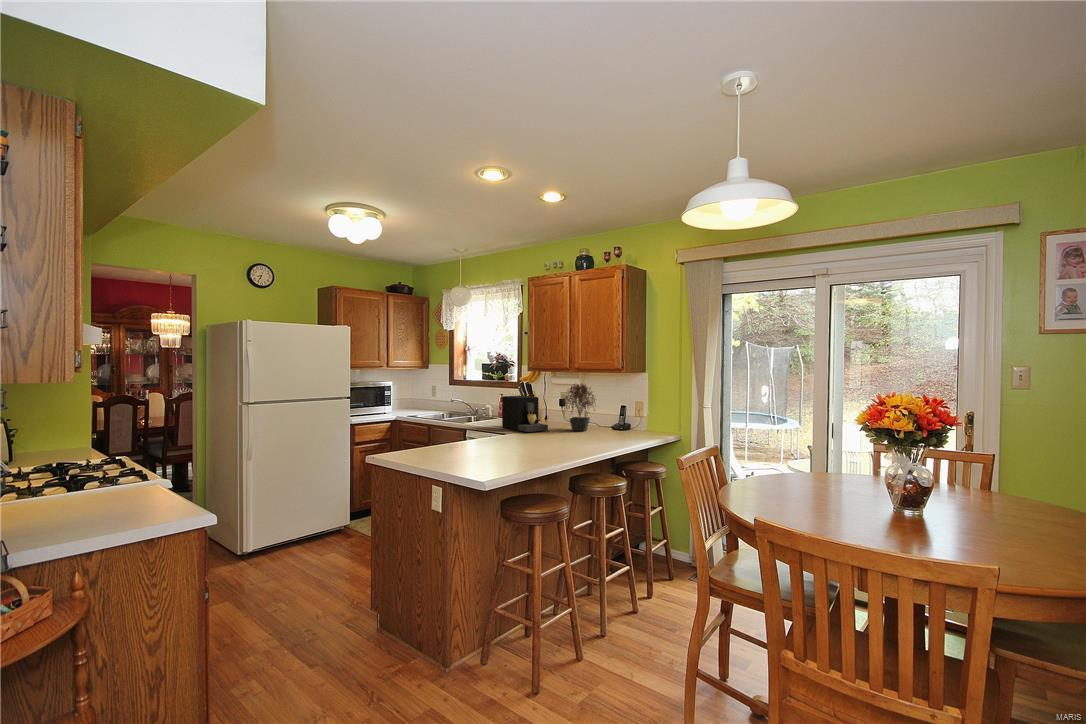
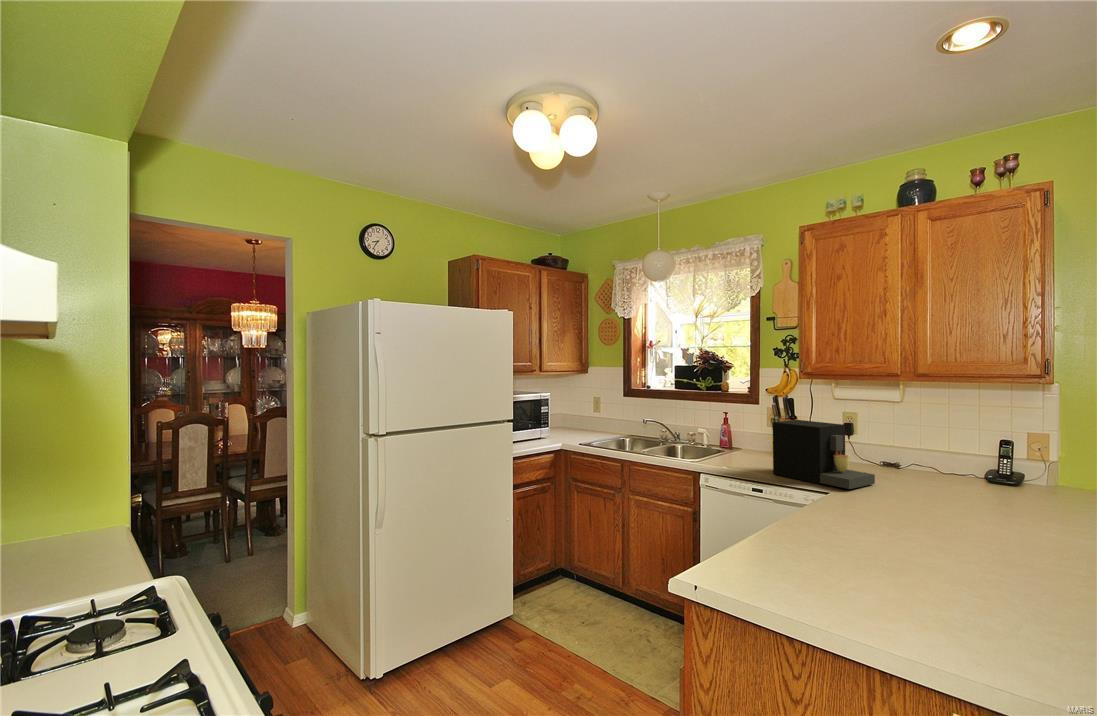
potted plant: present [563,383,596,431] -> none [897,399,976,488]

